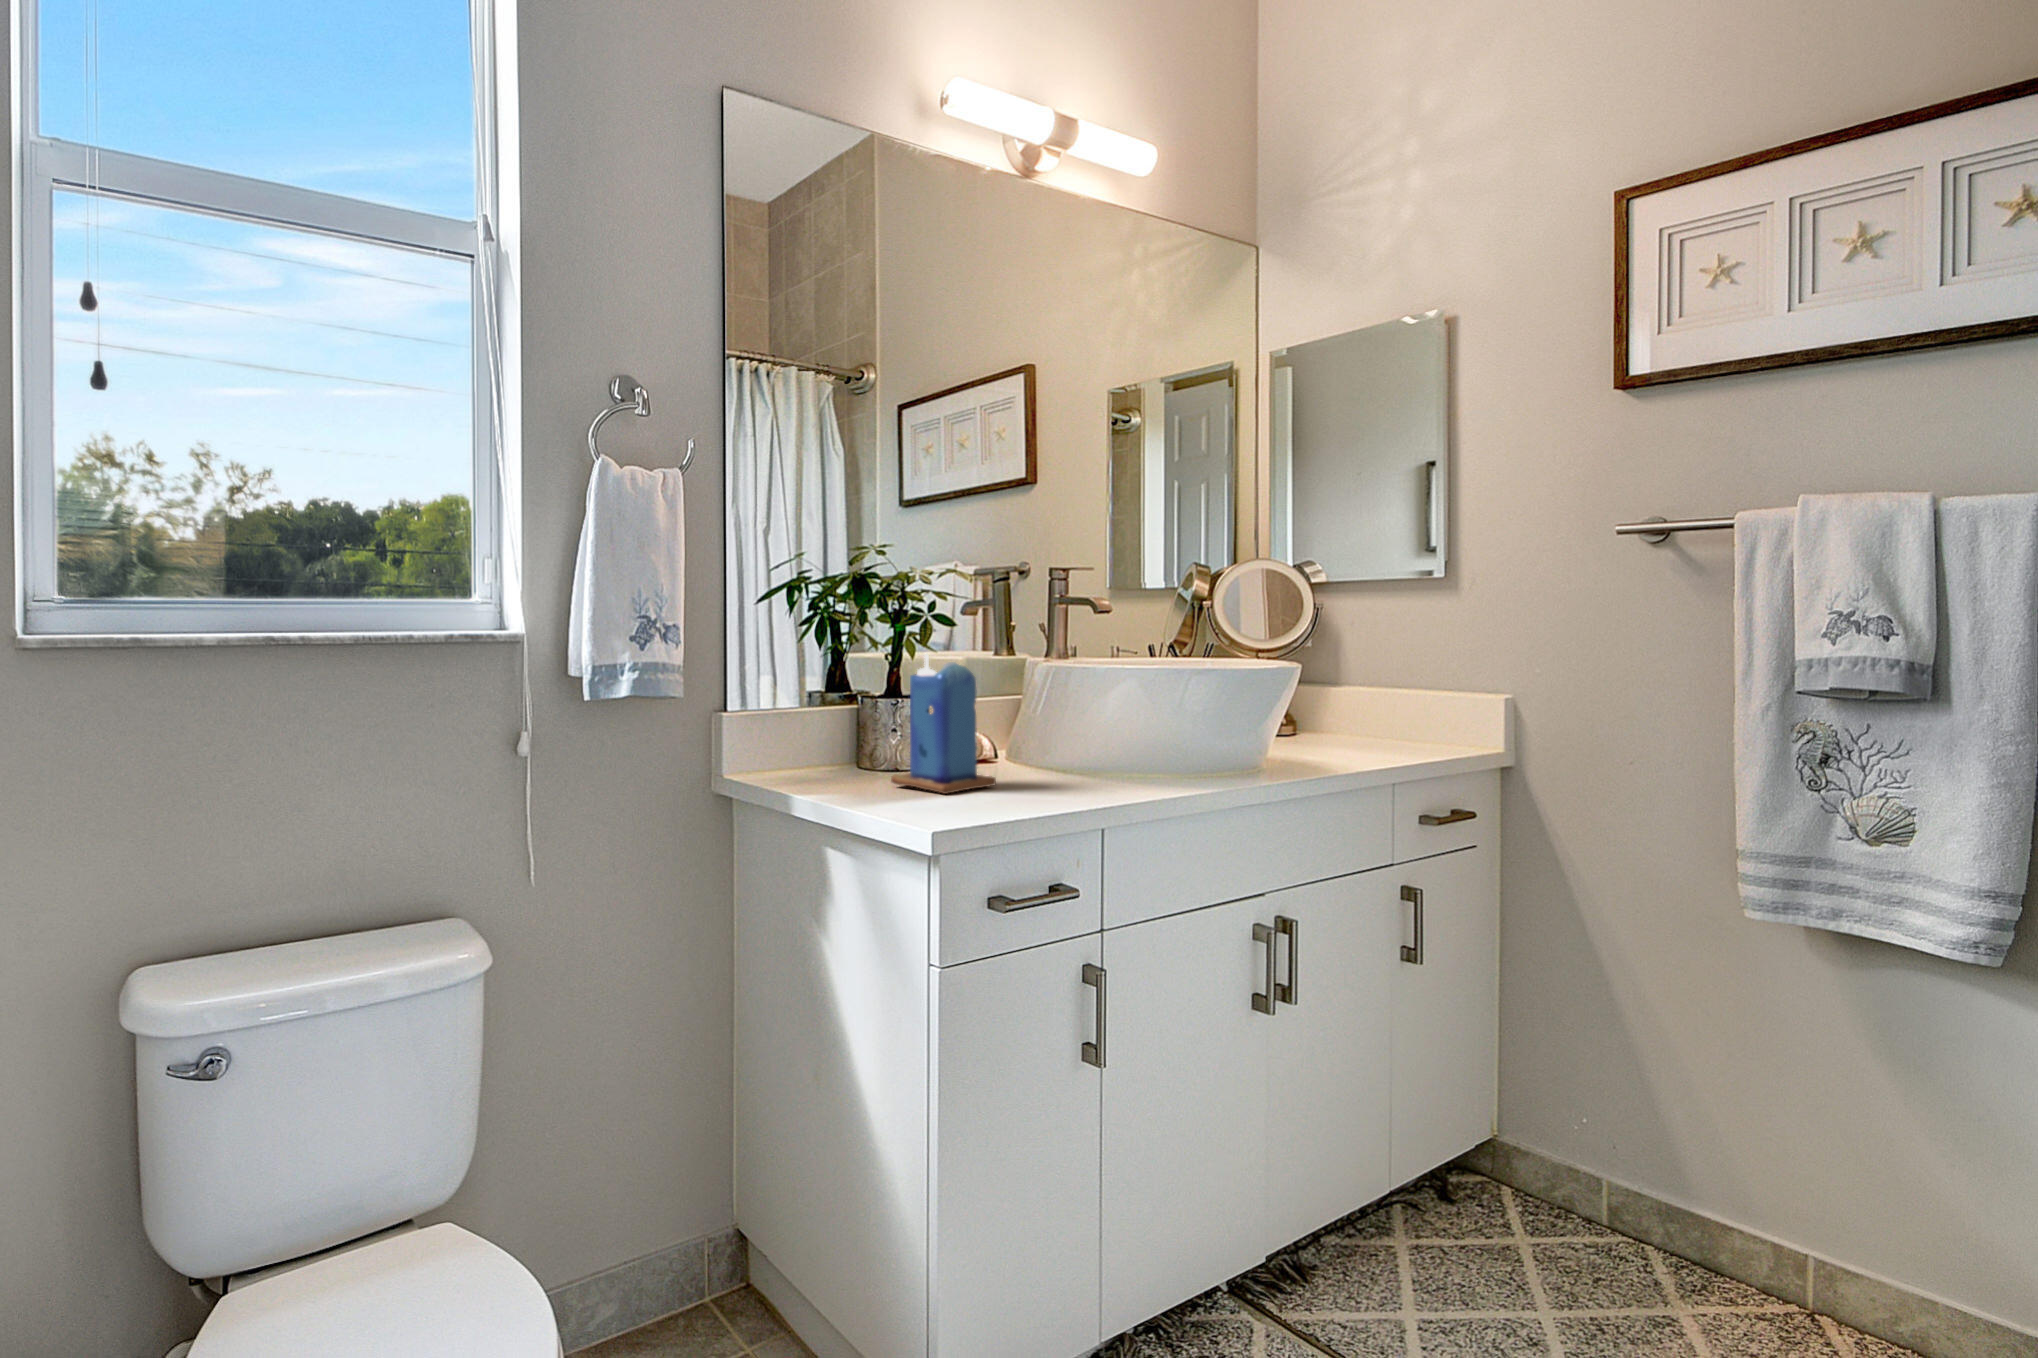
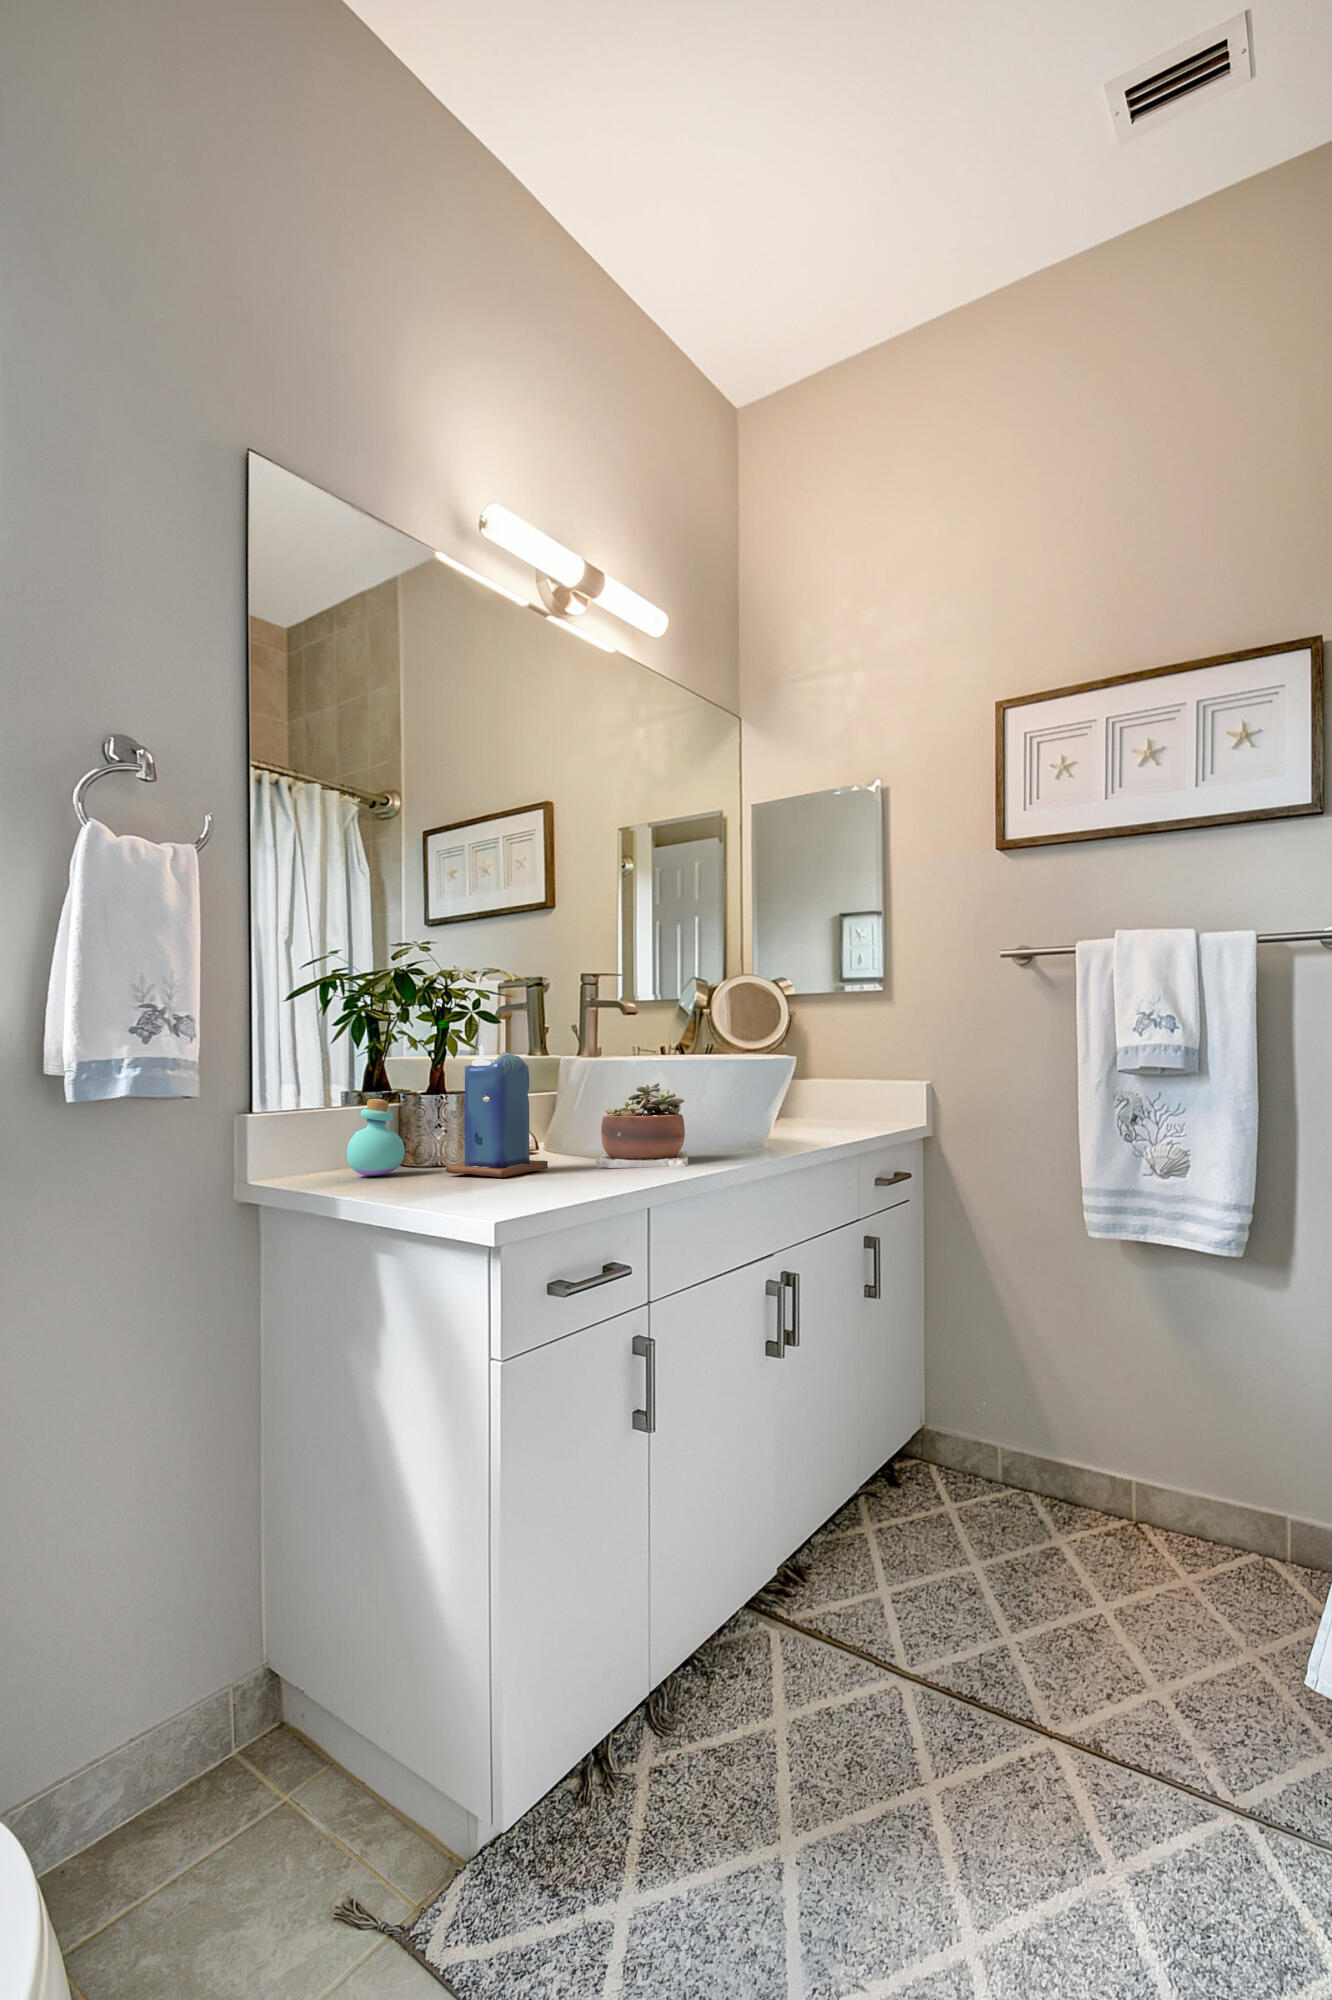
succulent plant: none [1048,696,1160,795] -> present [596,1083,688,1168]
perfume bottle: none [799,703,854,780] -> present [347,1099,405,1176]

